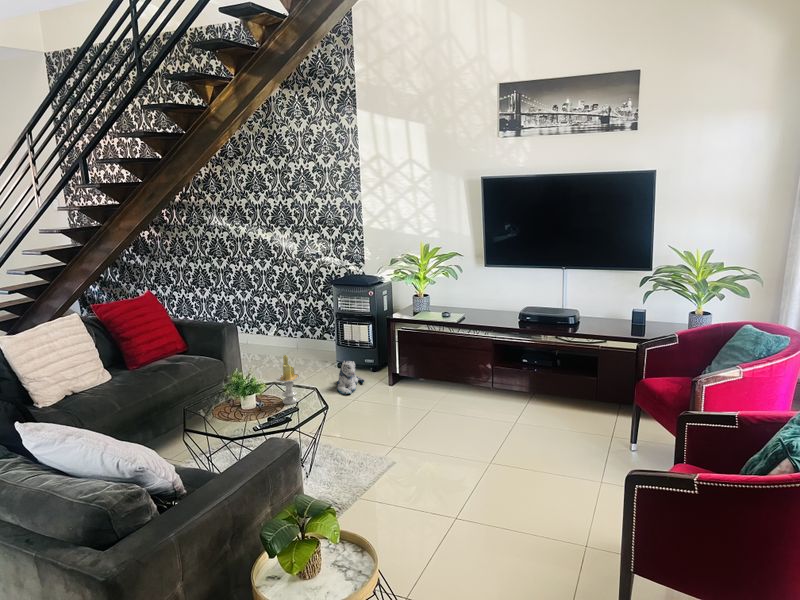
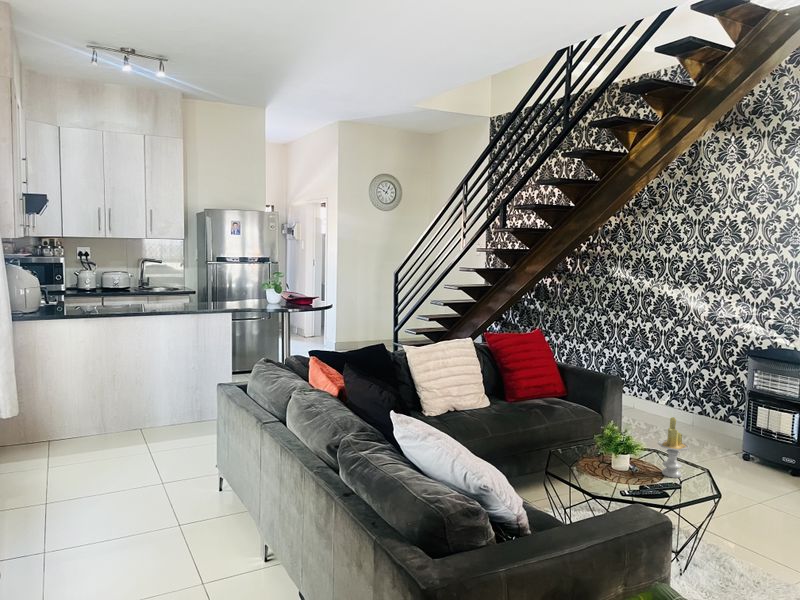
plush toy: present [337,361,364,395] -> none [738,450,778,494]

